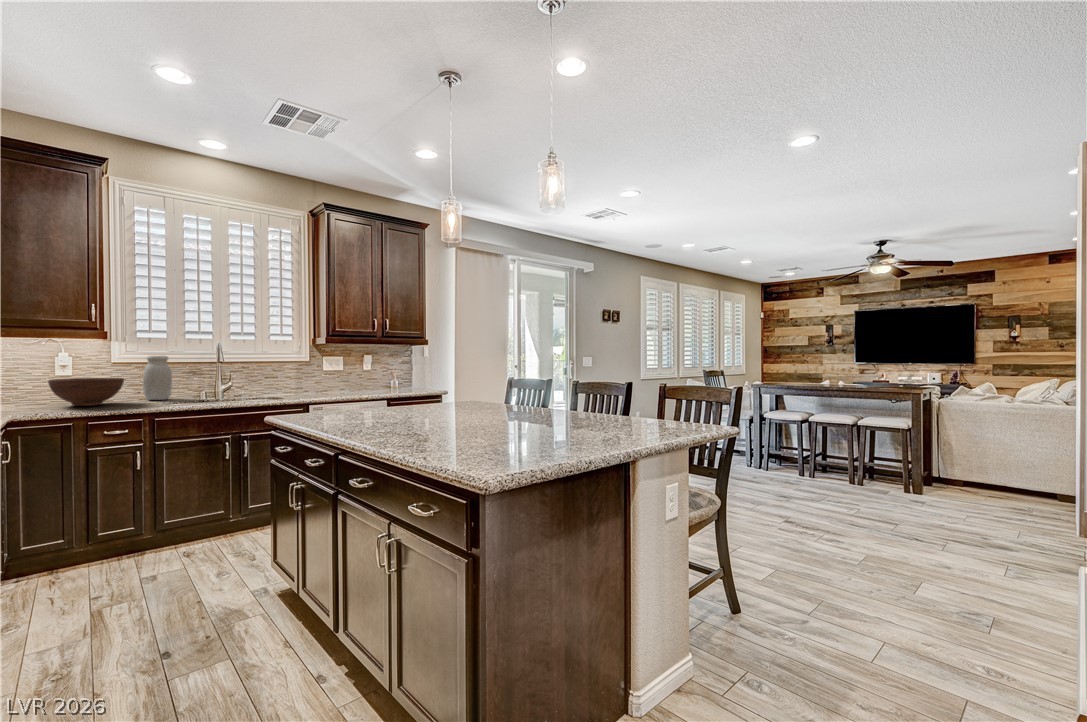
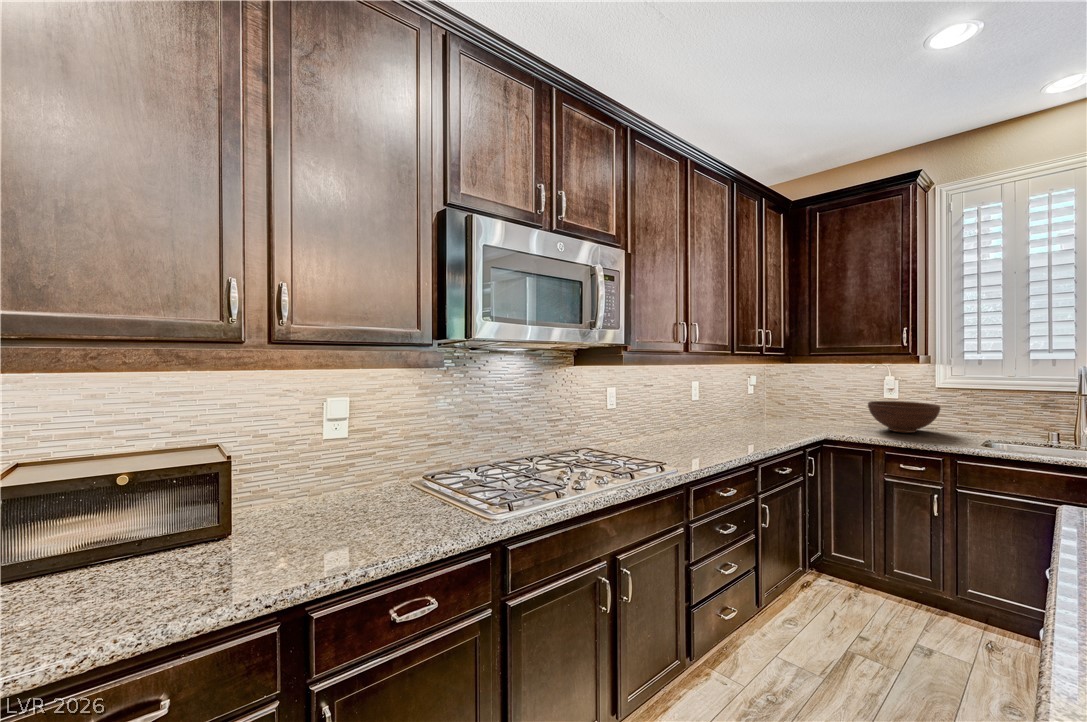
jar: present [143,356,172,400] -> none [968,381,1006,436]

